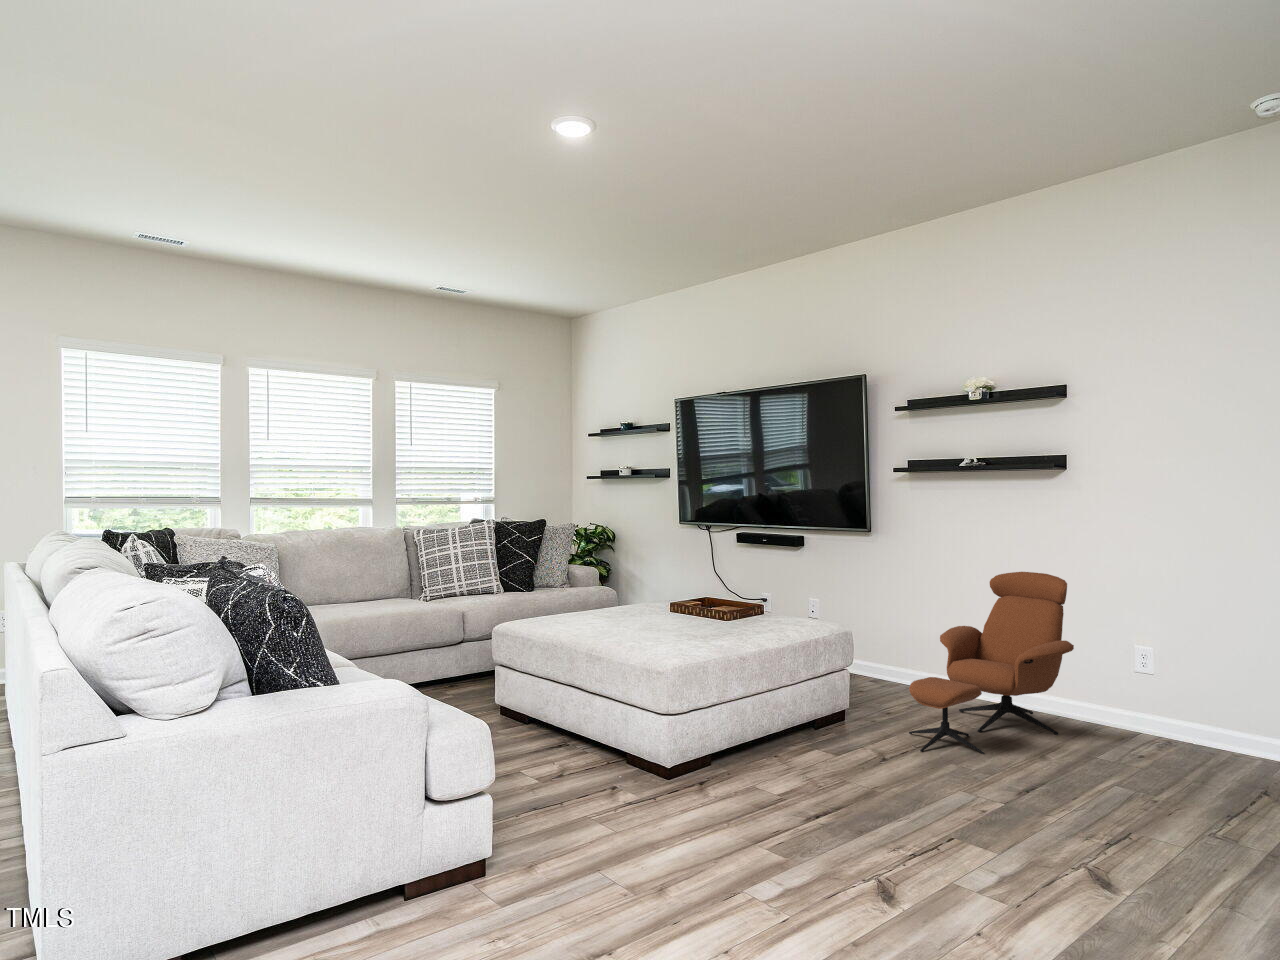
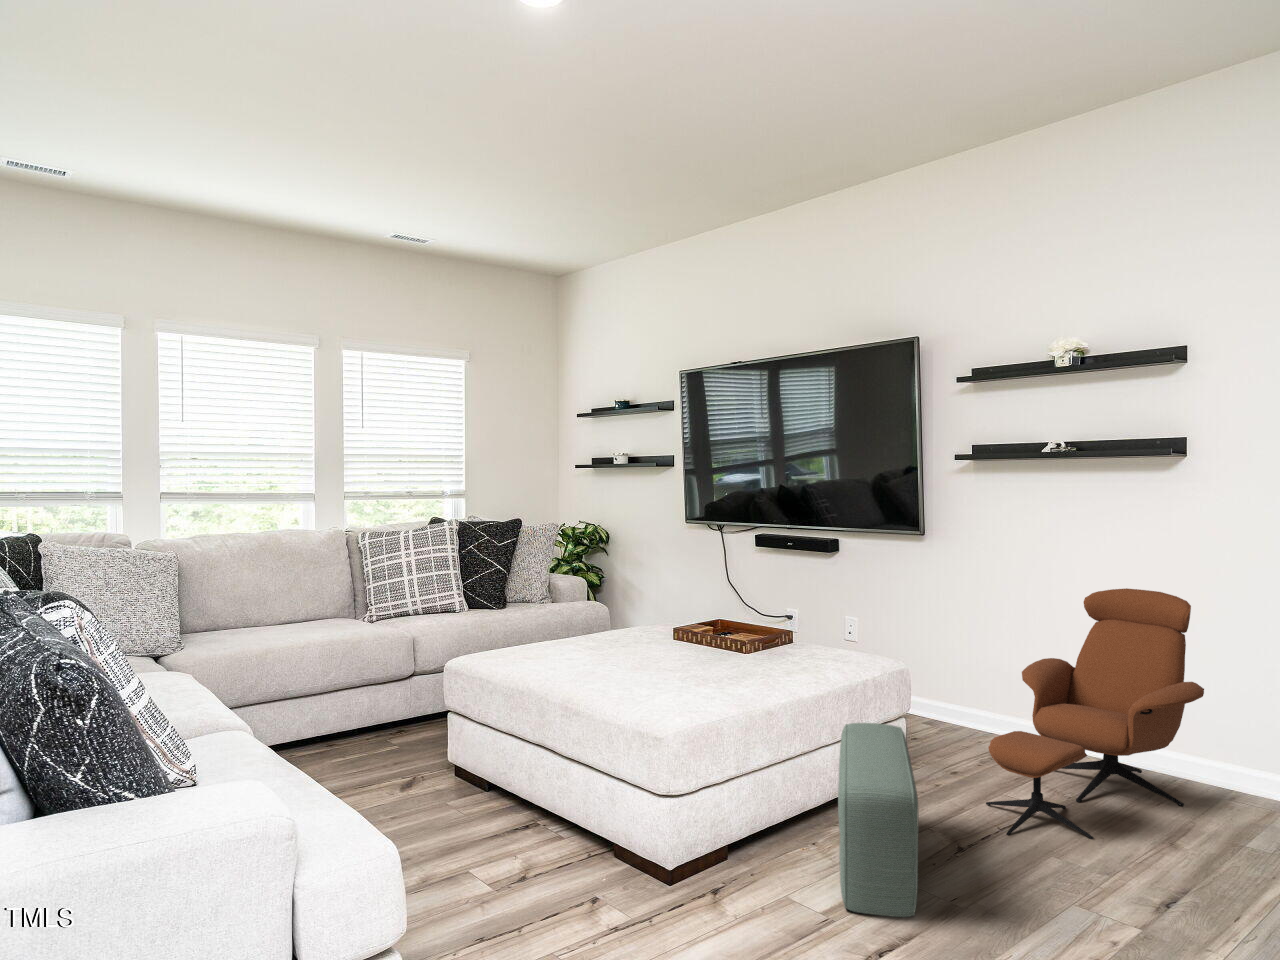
pouf: none [792,668,847,797] -> present [838,723,919,917]

